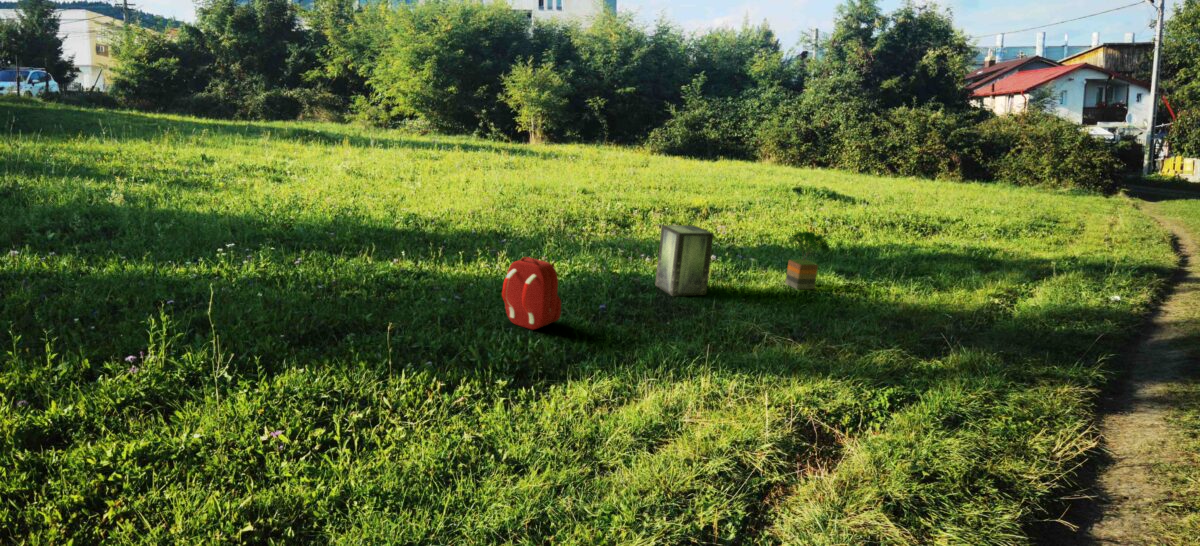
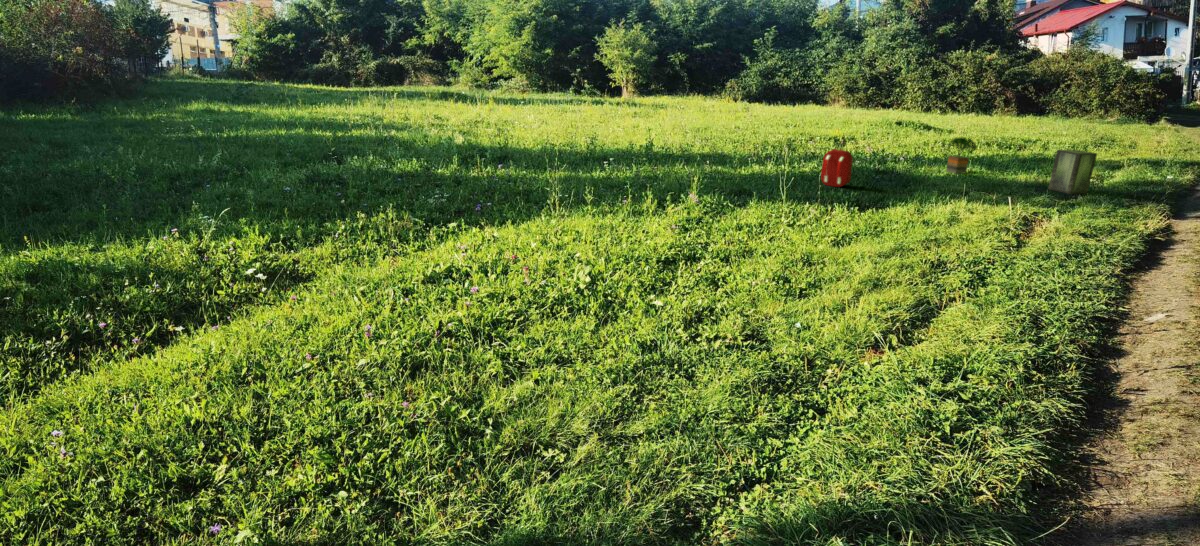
storage box: present [655,225,714,296] -> present [1048,150,1097,194]

